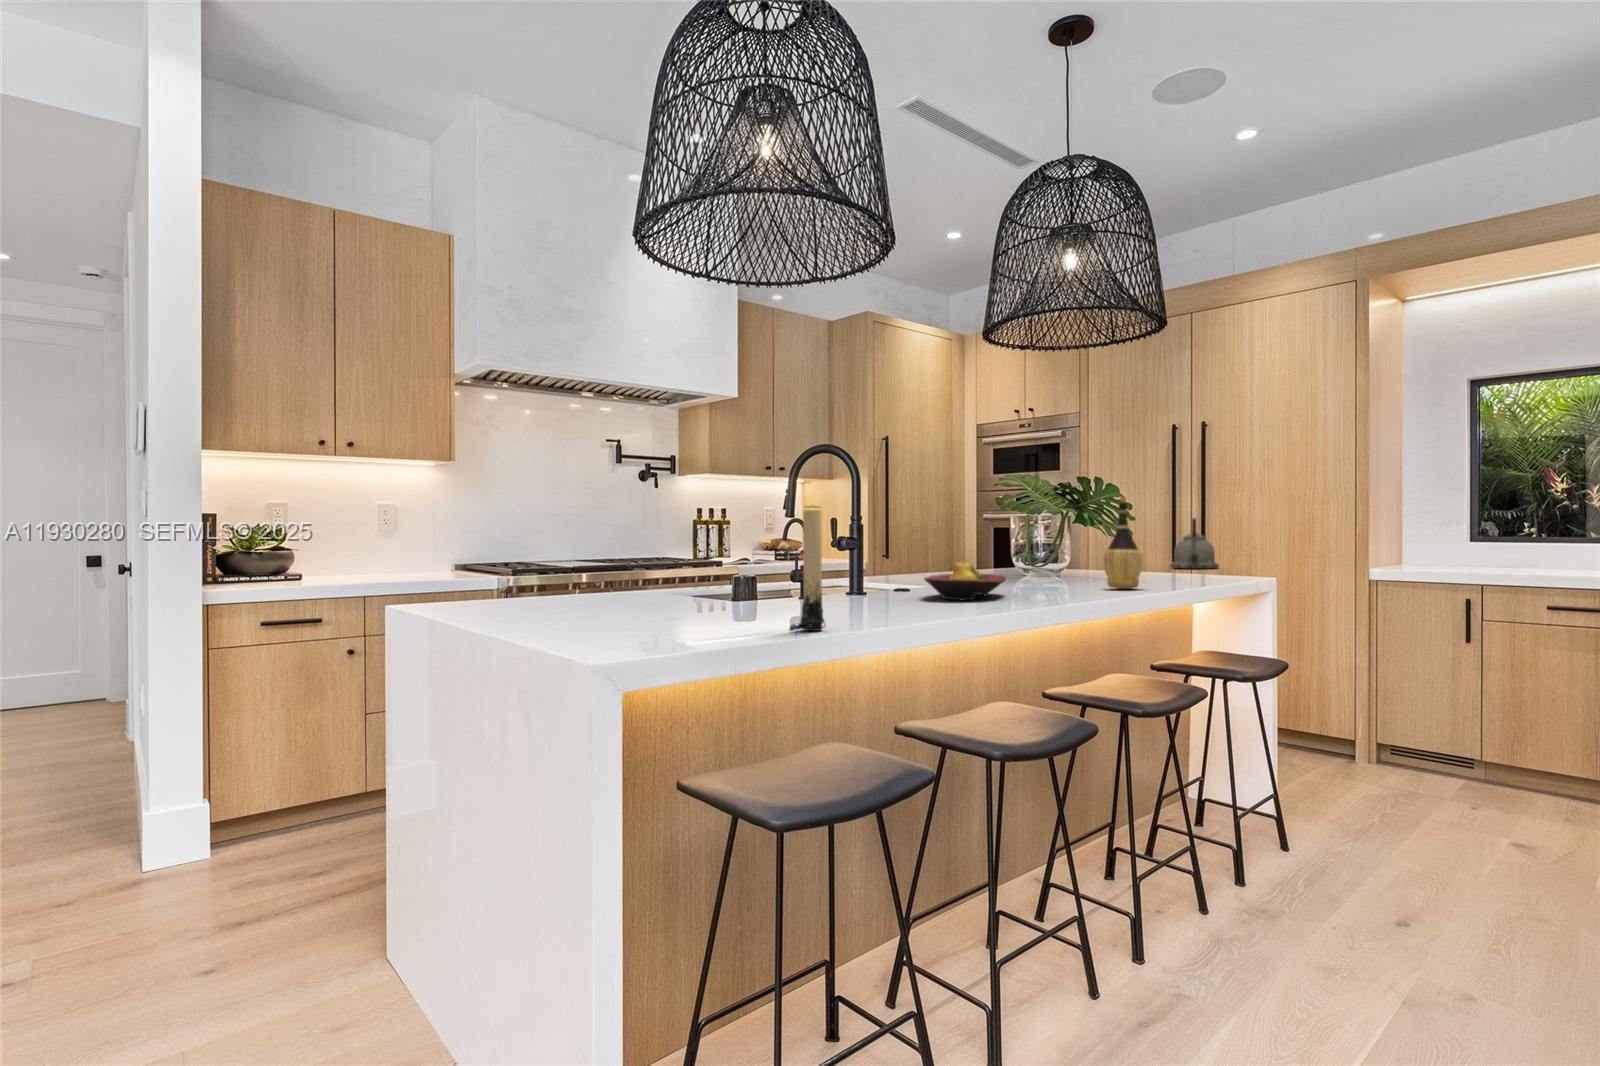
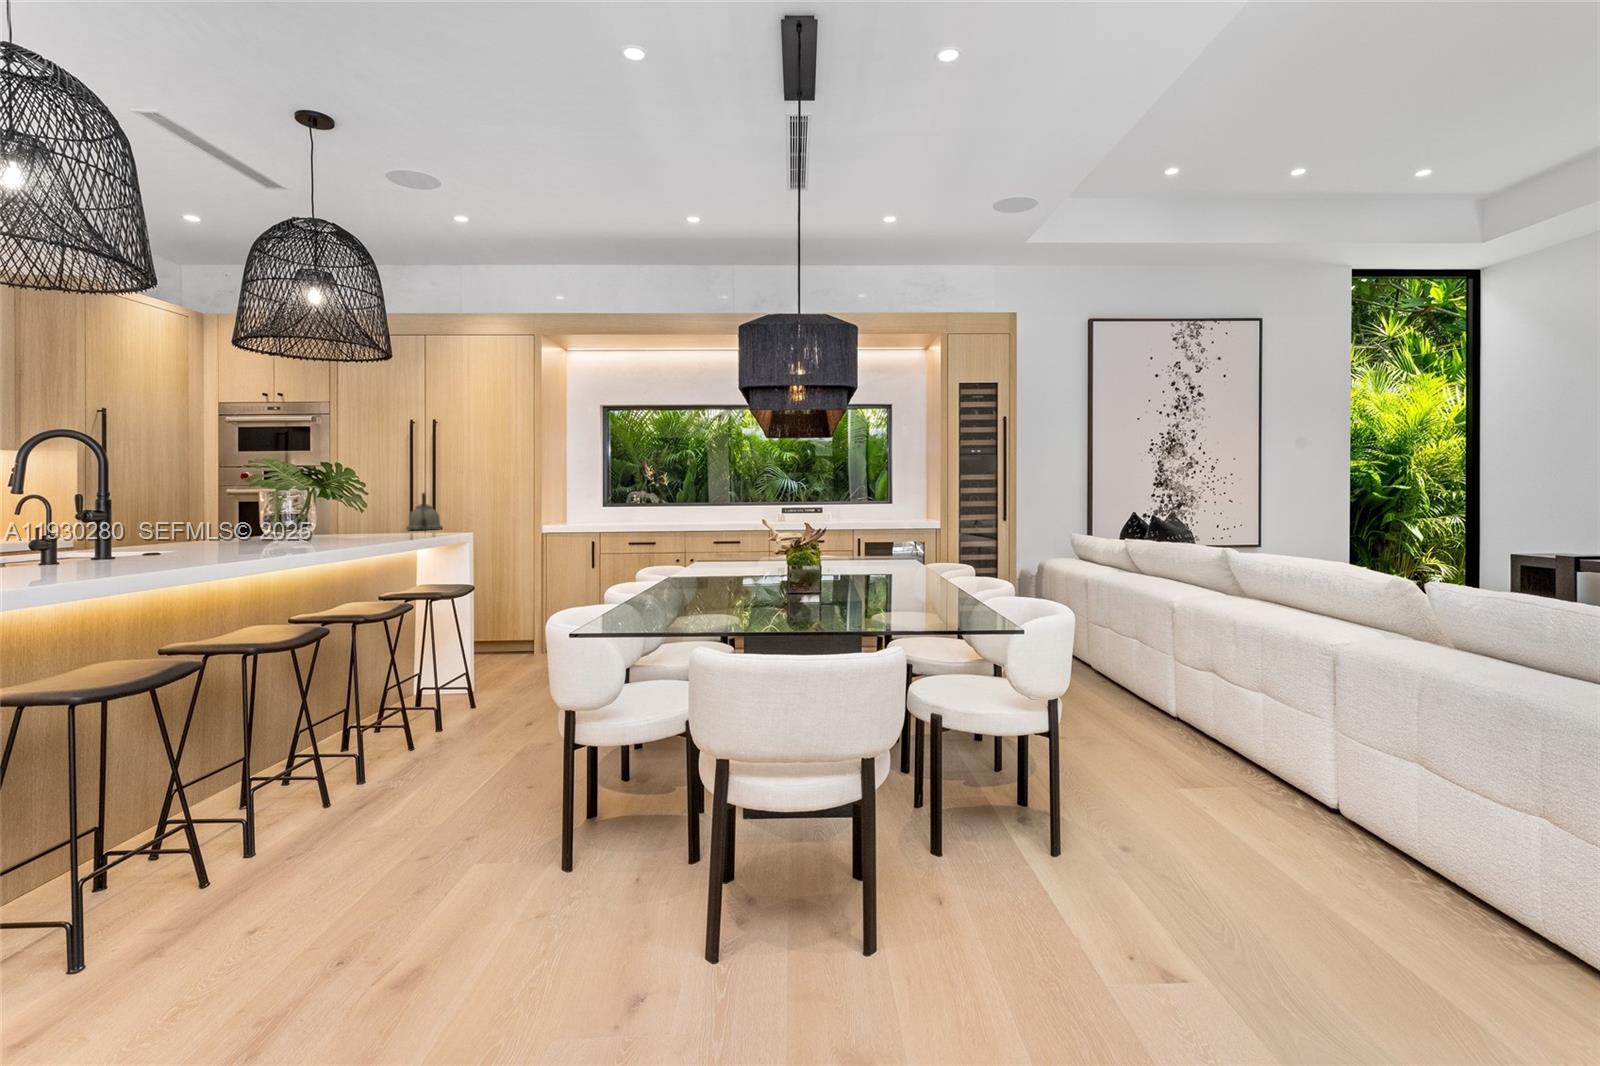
wine bottle: present [1103,497,1143,589] -> none [345,477,376,544]
candle: present [789,505,825,631] -> none [62,483,101,583]
fruit bowl: present [924,561,1005,600] -> none [180,527,261,558]

